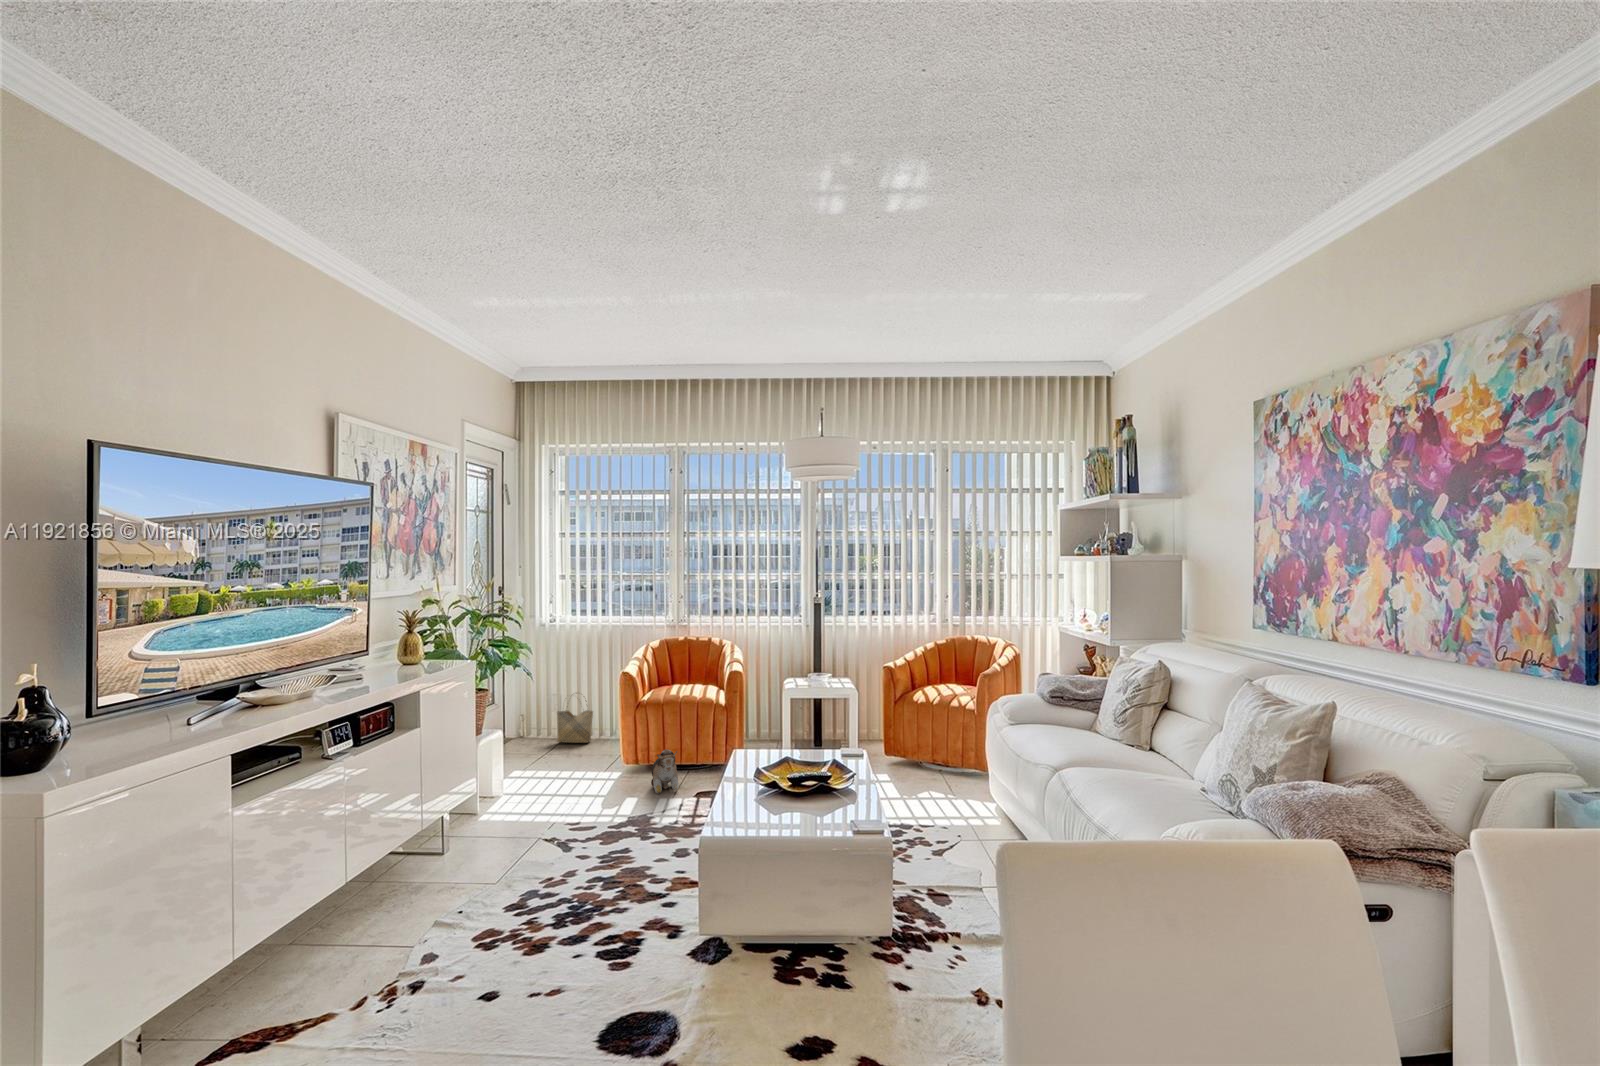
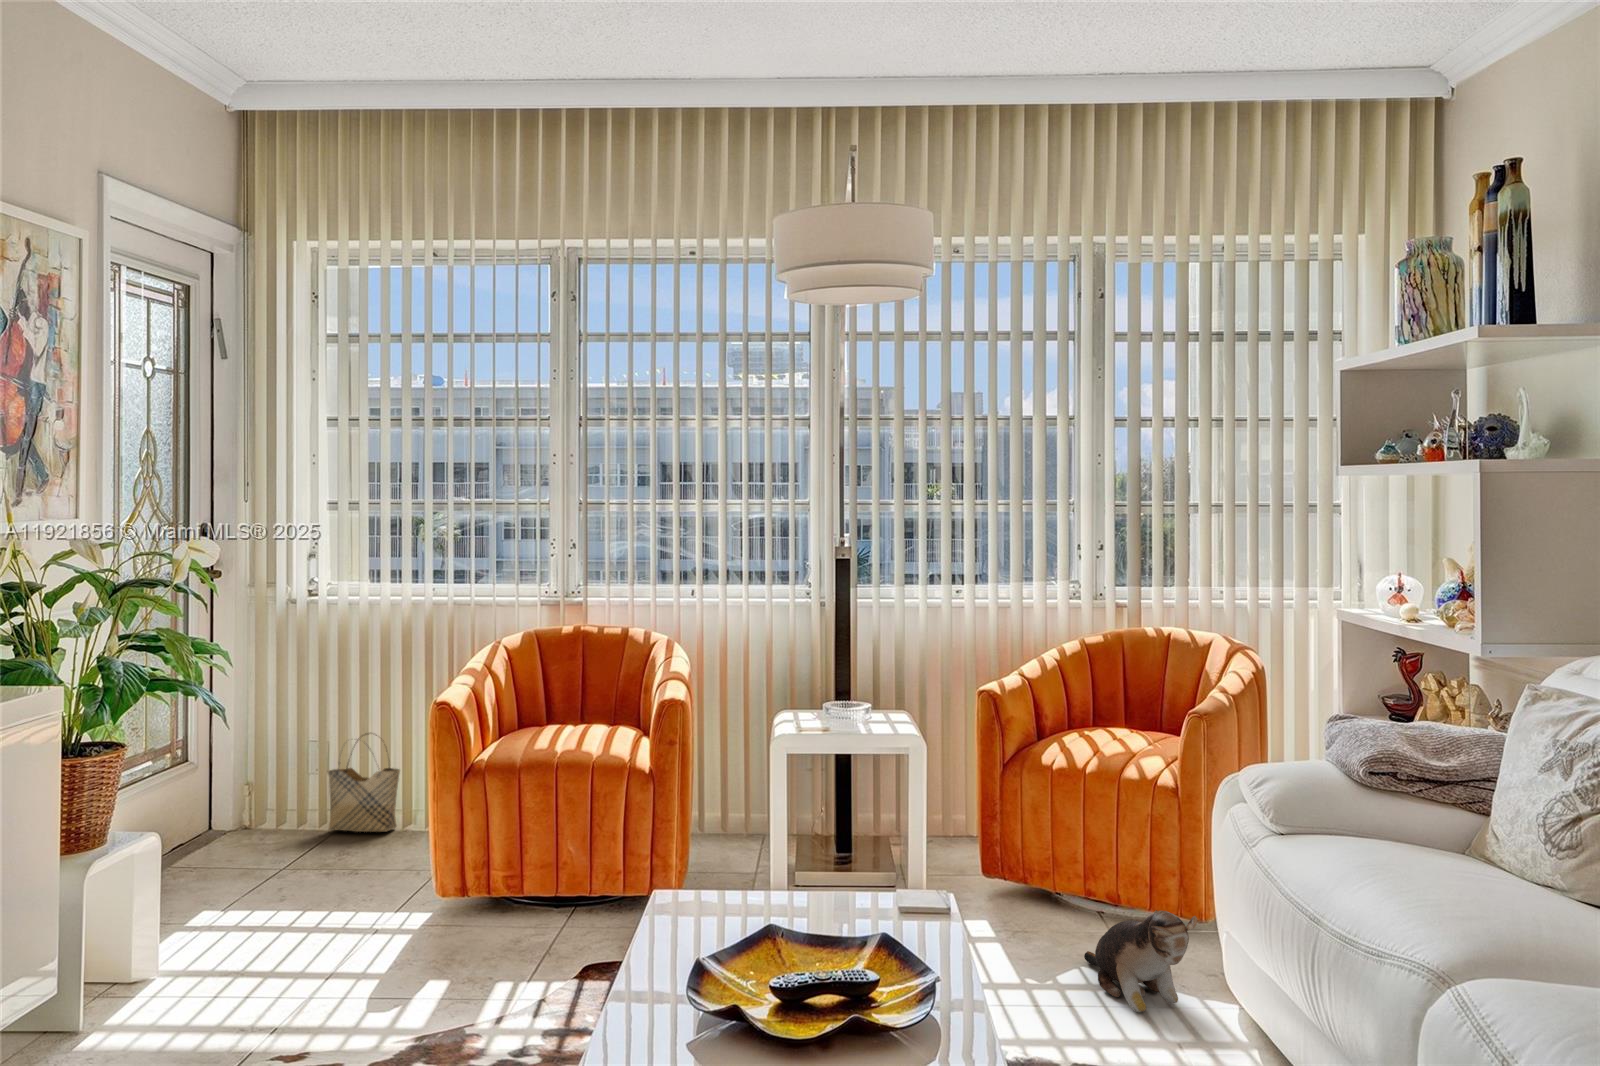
plush toy: present [651,749,678,794] -> present [1084,910,1197,1012]

